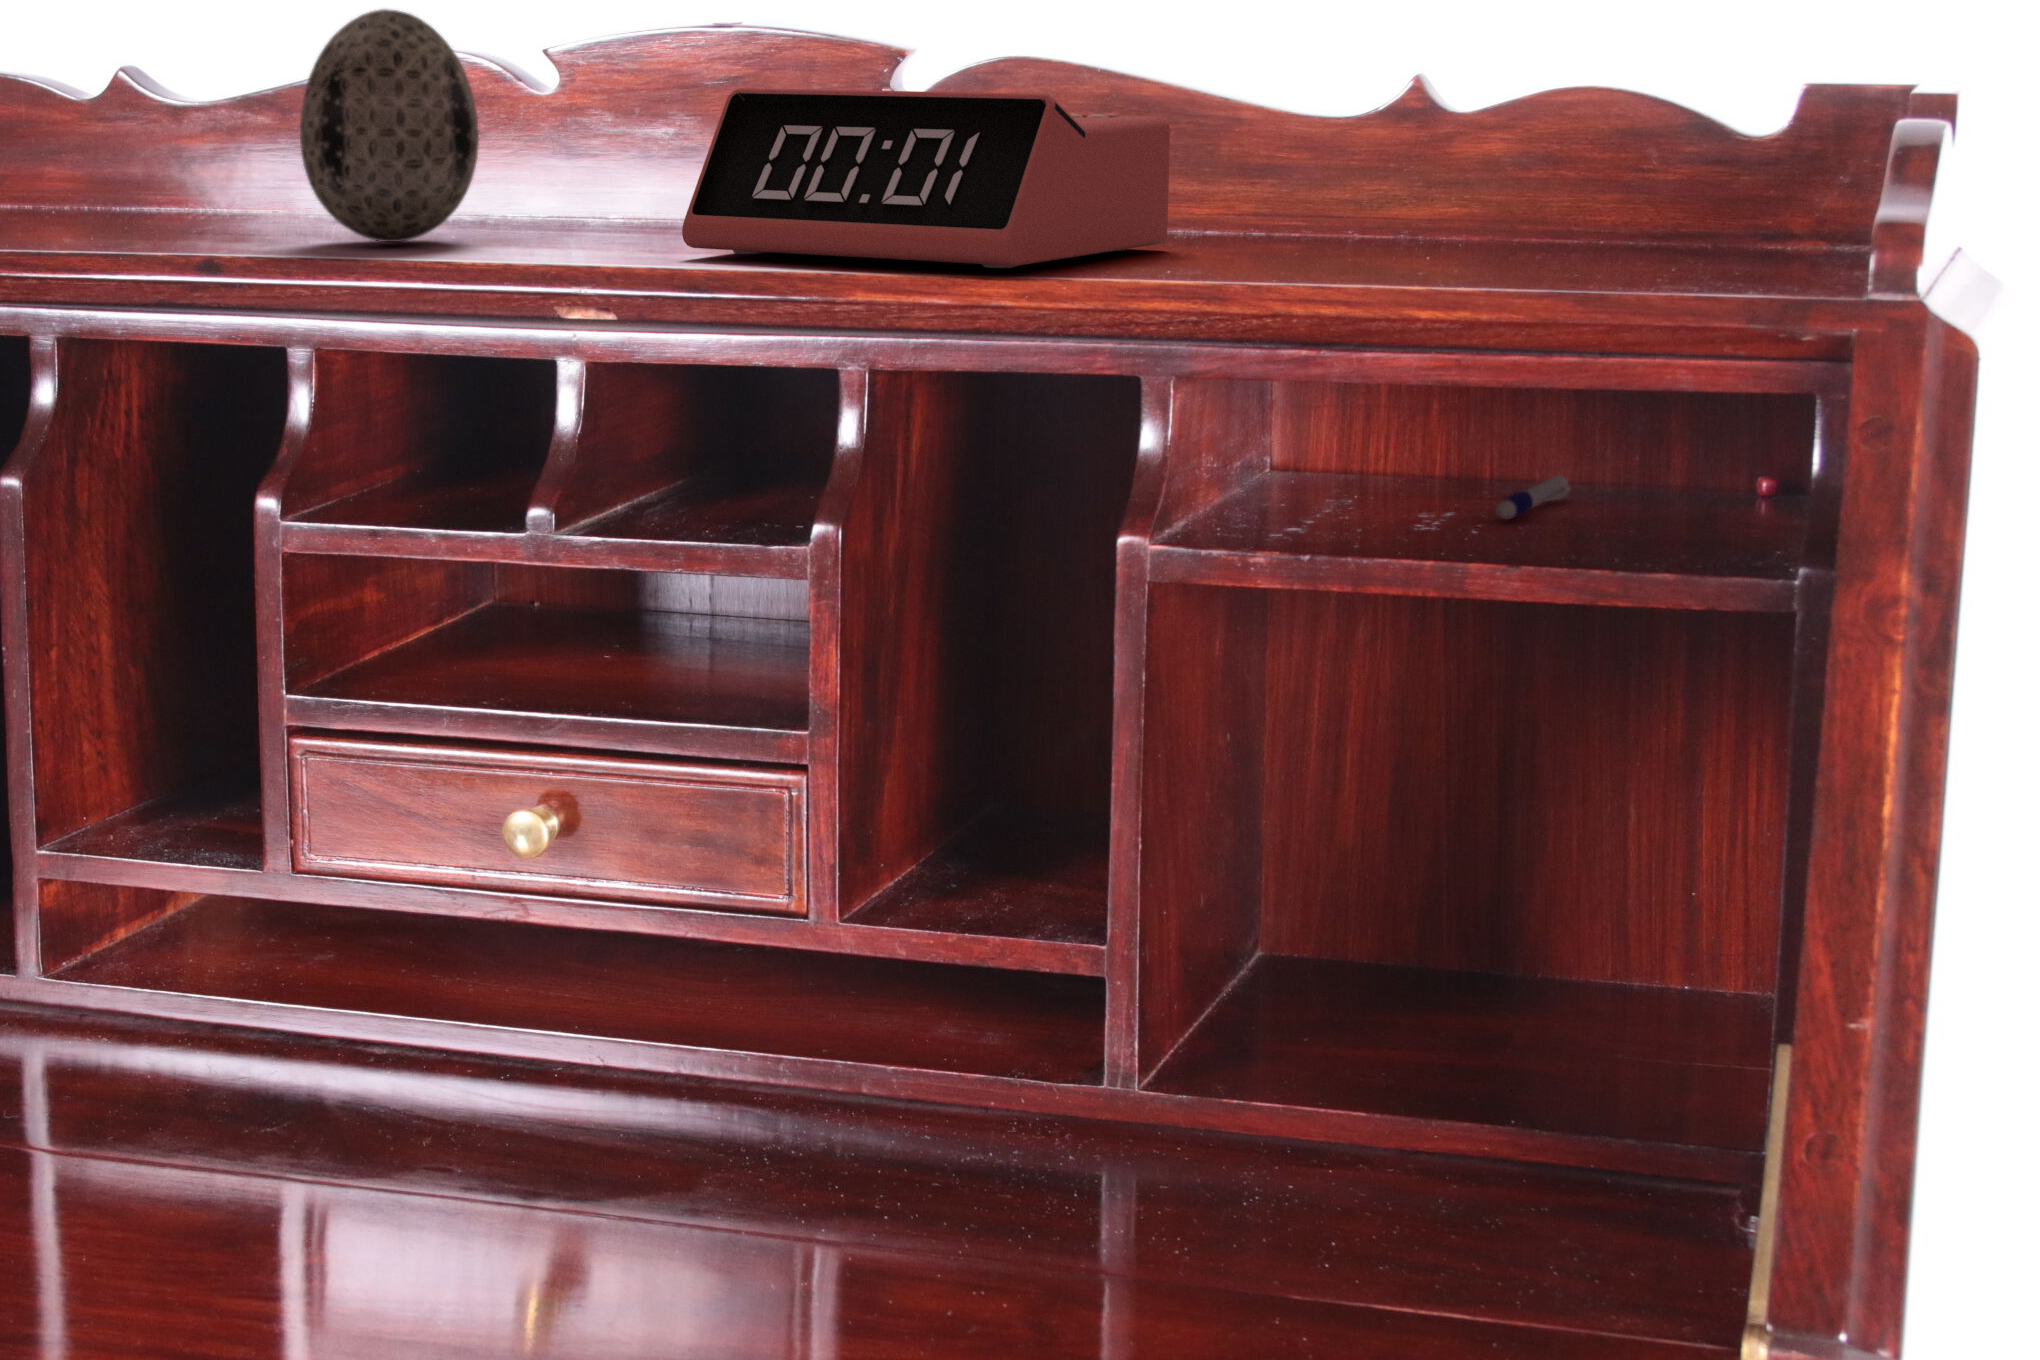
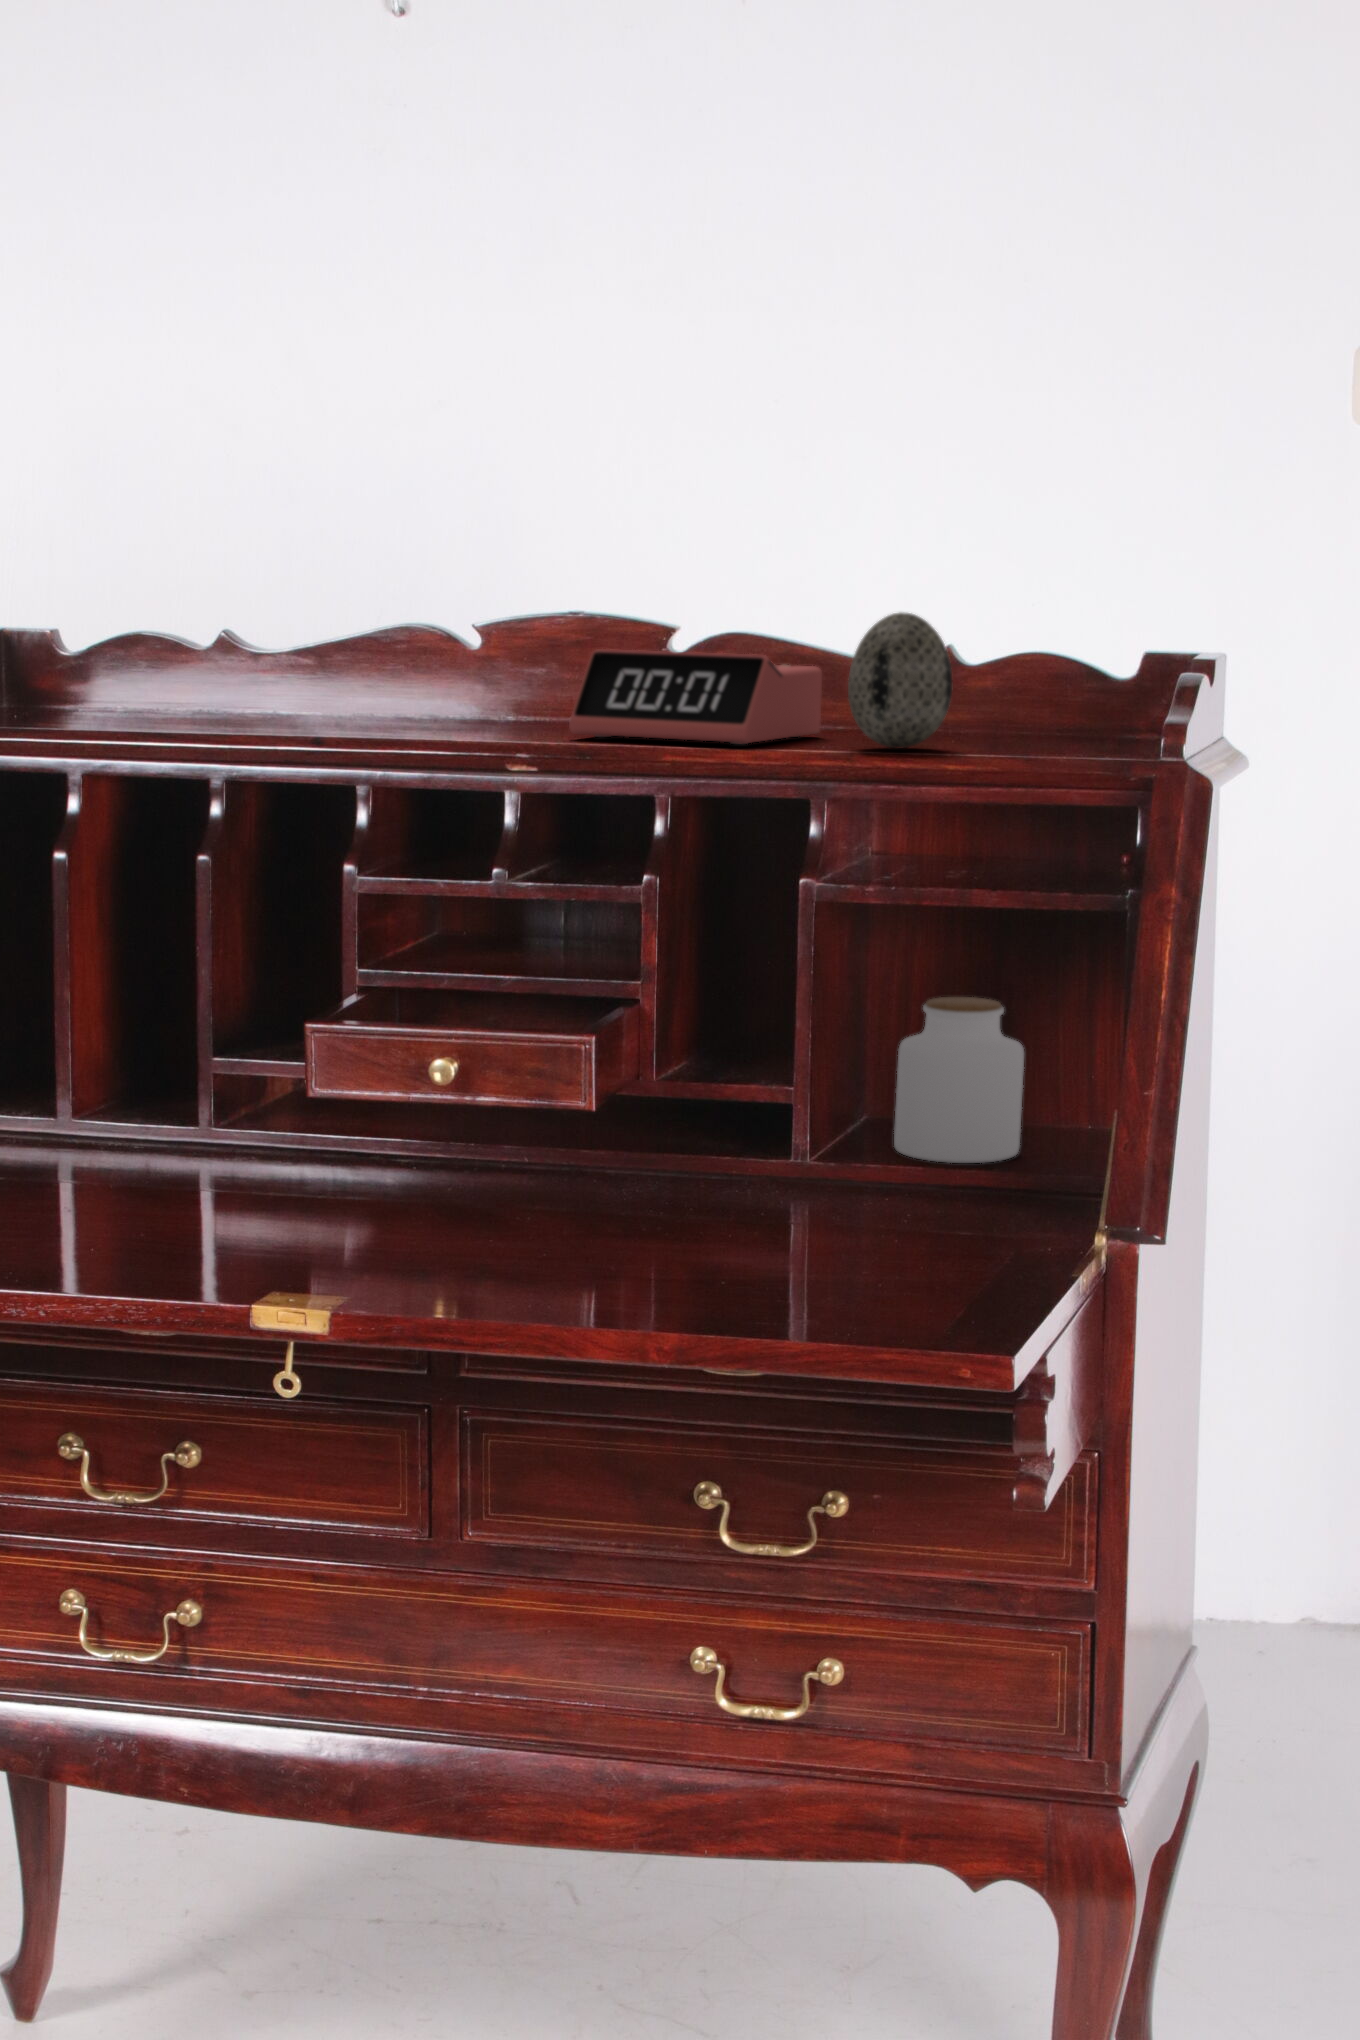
decorative egg: present [300,9,479,242] -> present [848,613,952,749]
pen: present [1496,475,1571,519] -> none [988,857,1027,876]
jar: none [1315,743,1569,1078] -> present [894,997,1024,1163]

